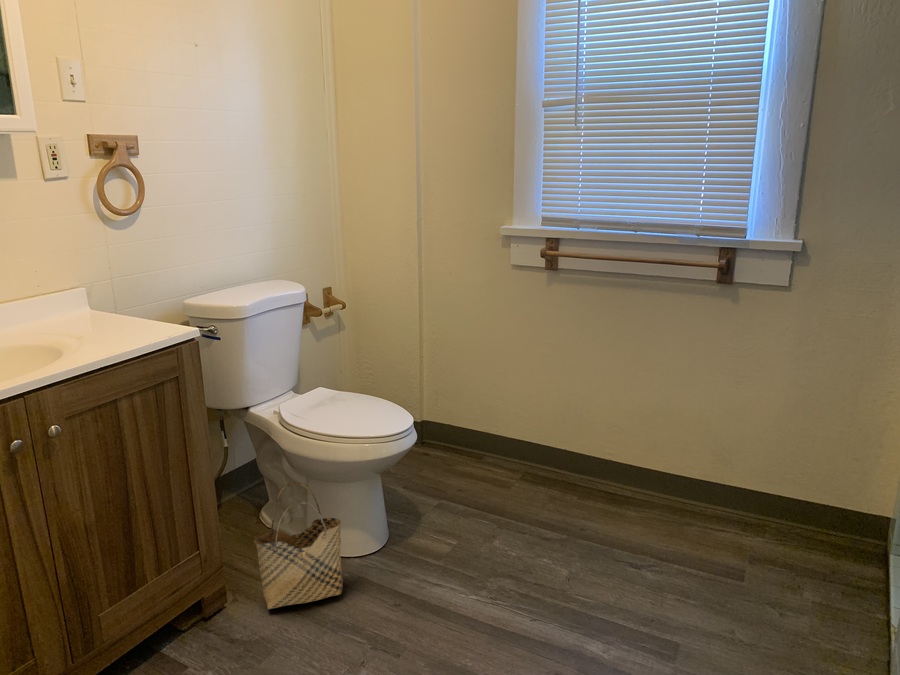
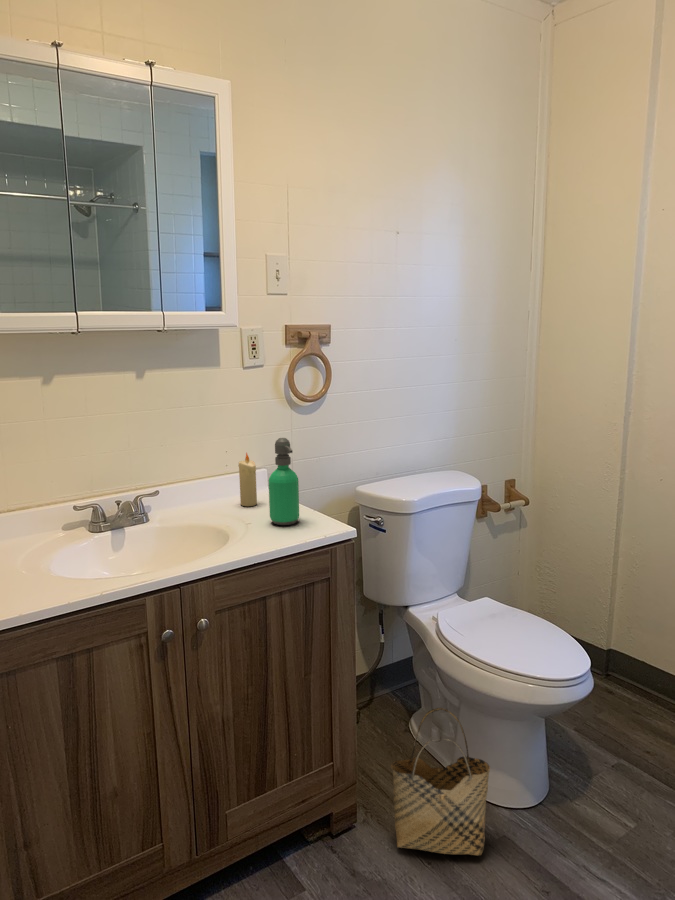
soap dispenser: none [98,247,136,335] -> present [269,438,299,525]
candle: none [55,269,81,325] -> present [238,453,257,506]

